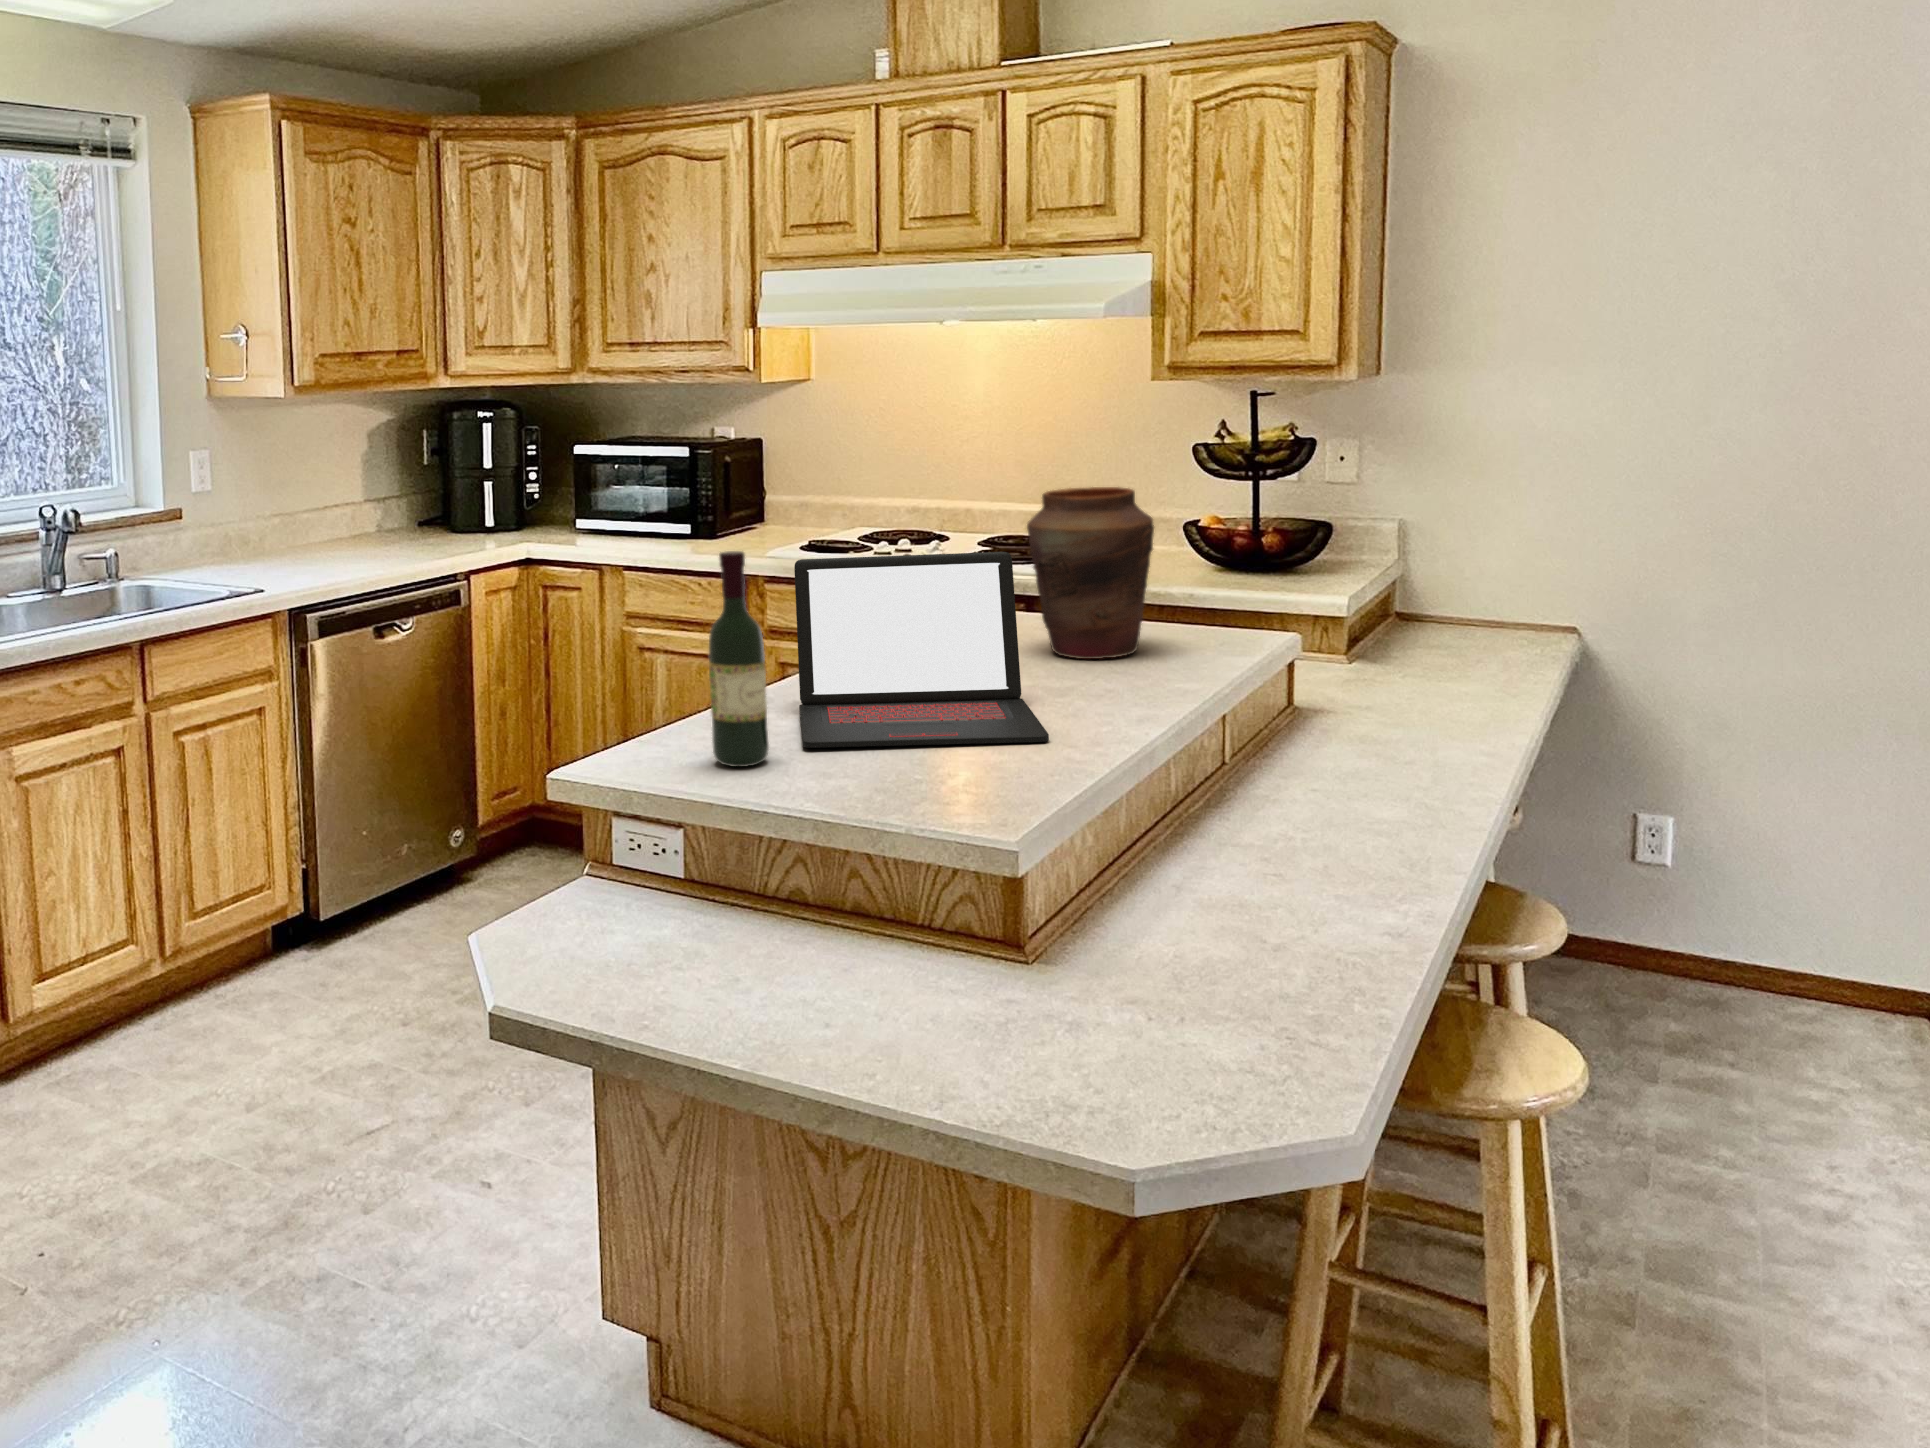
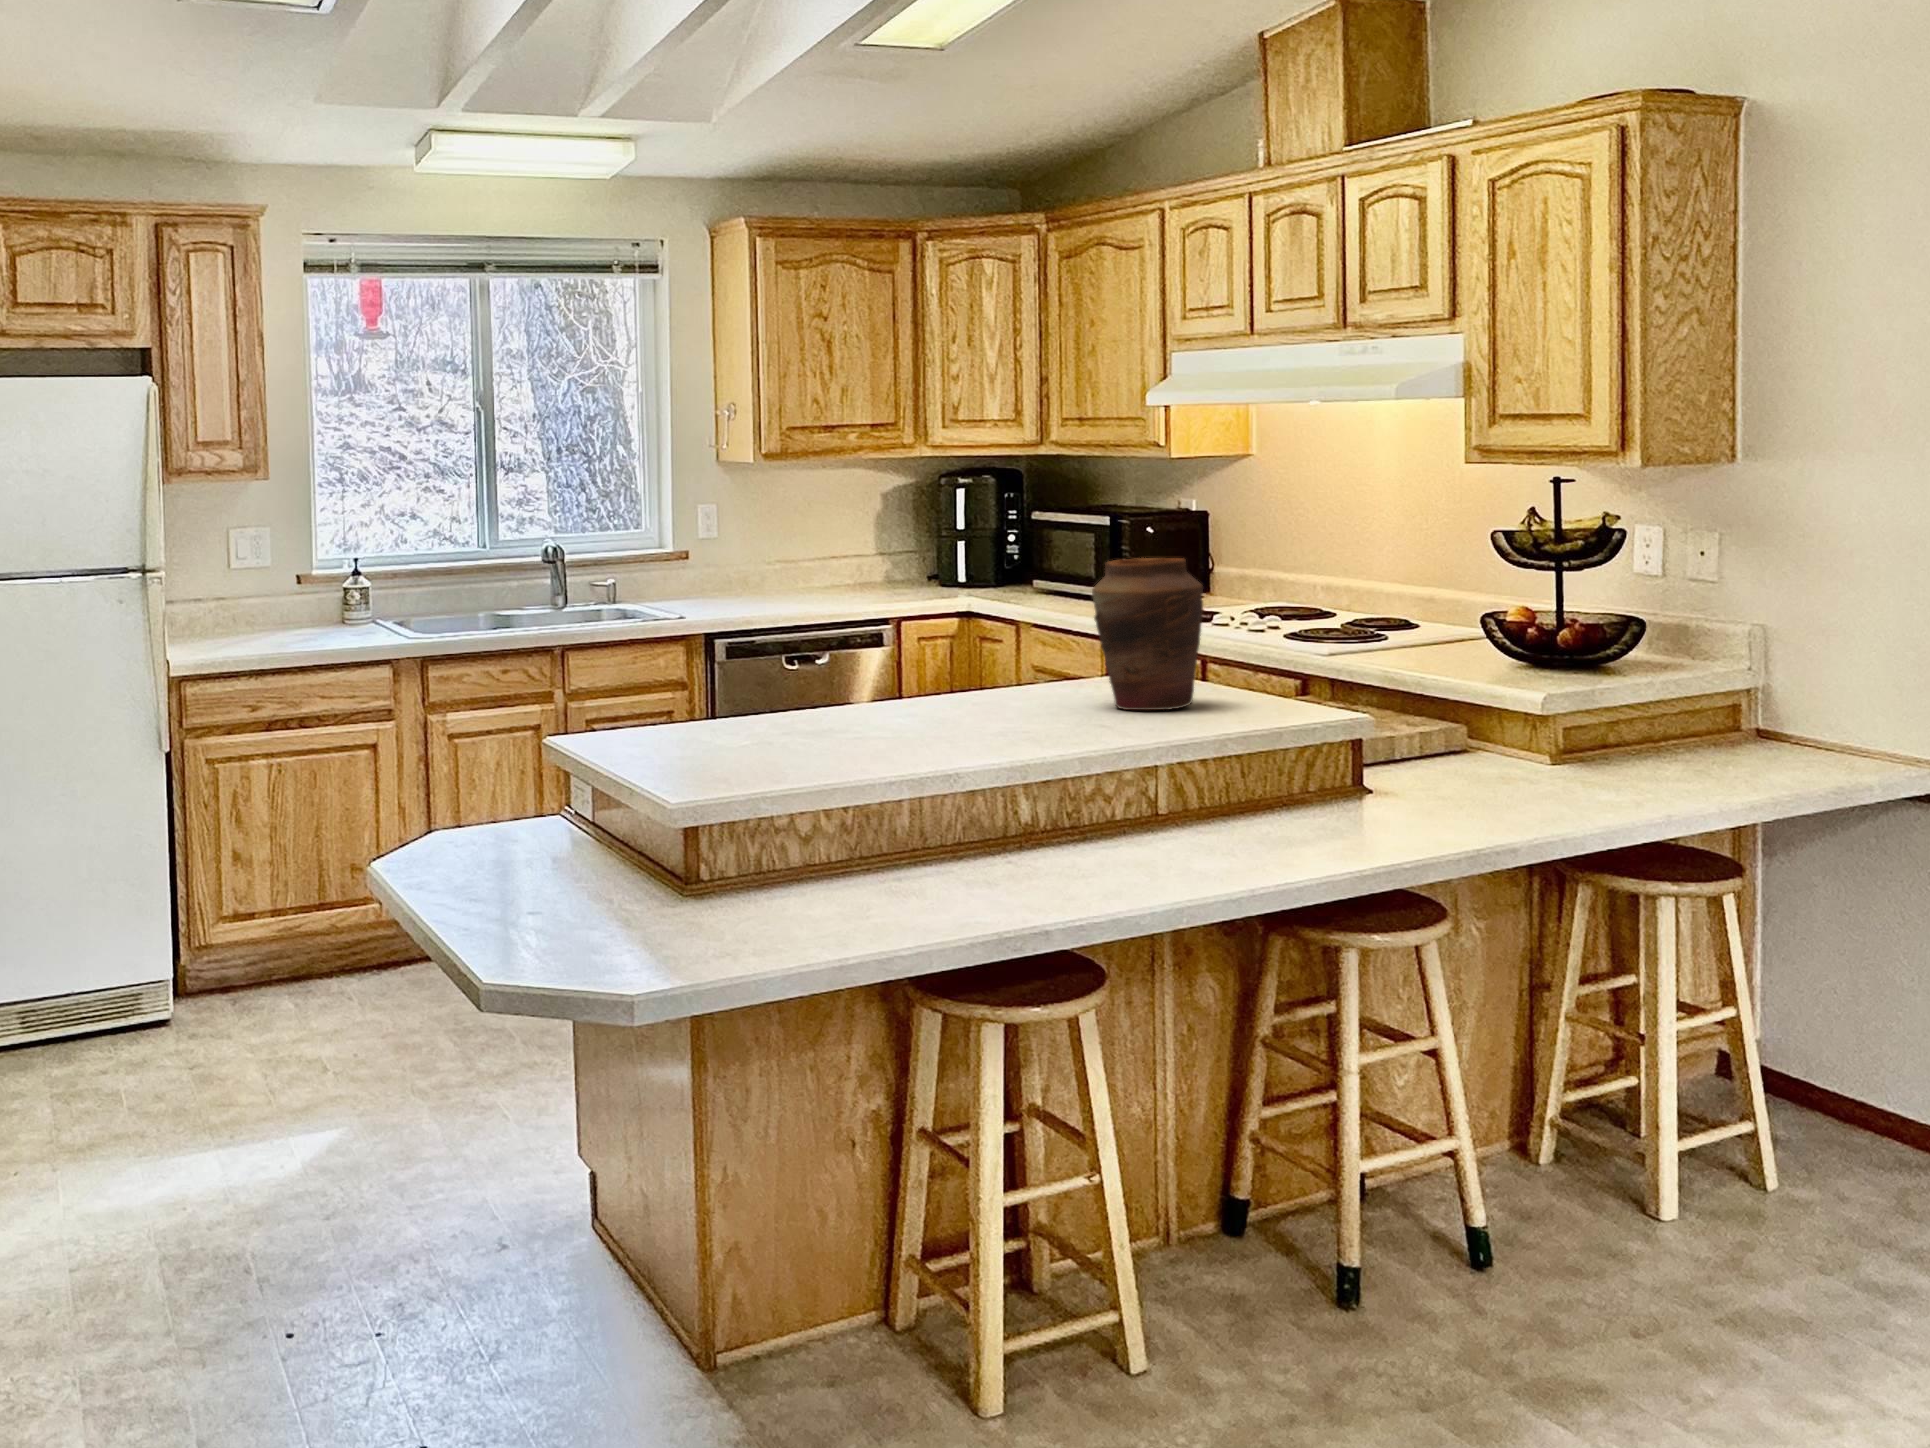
wine bottle: present [709,551,769,767] -> none [668,578,711,736]
laptop: present [794,552,1049,748] -> none [745,597,973,744]

